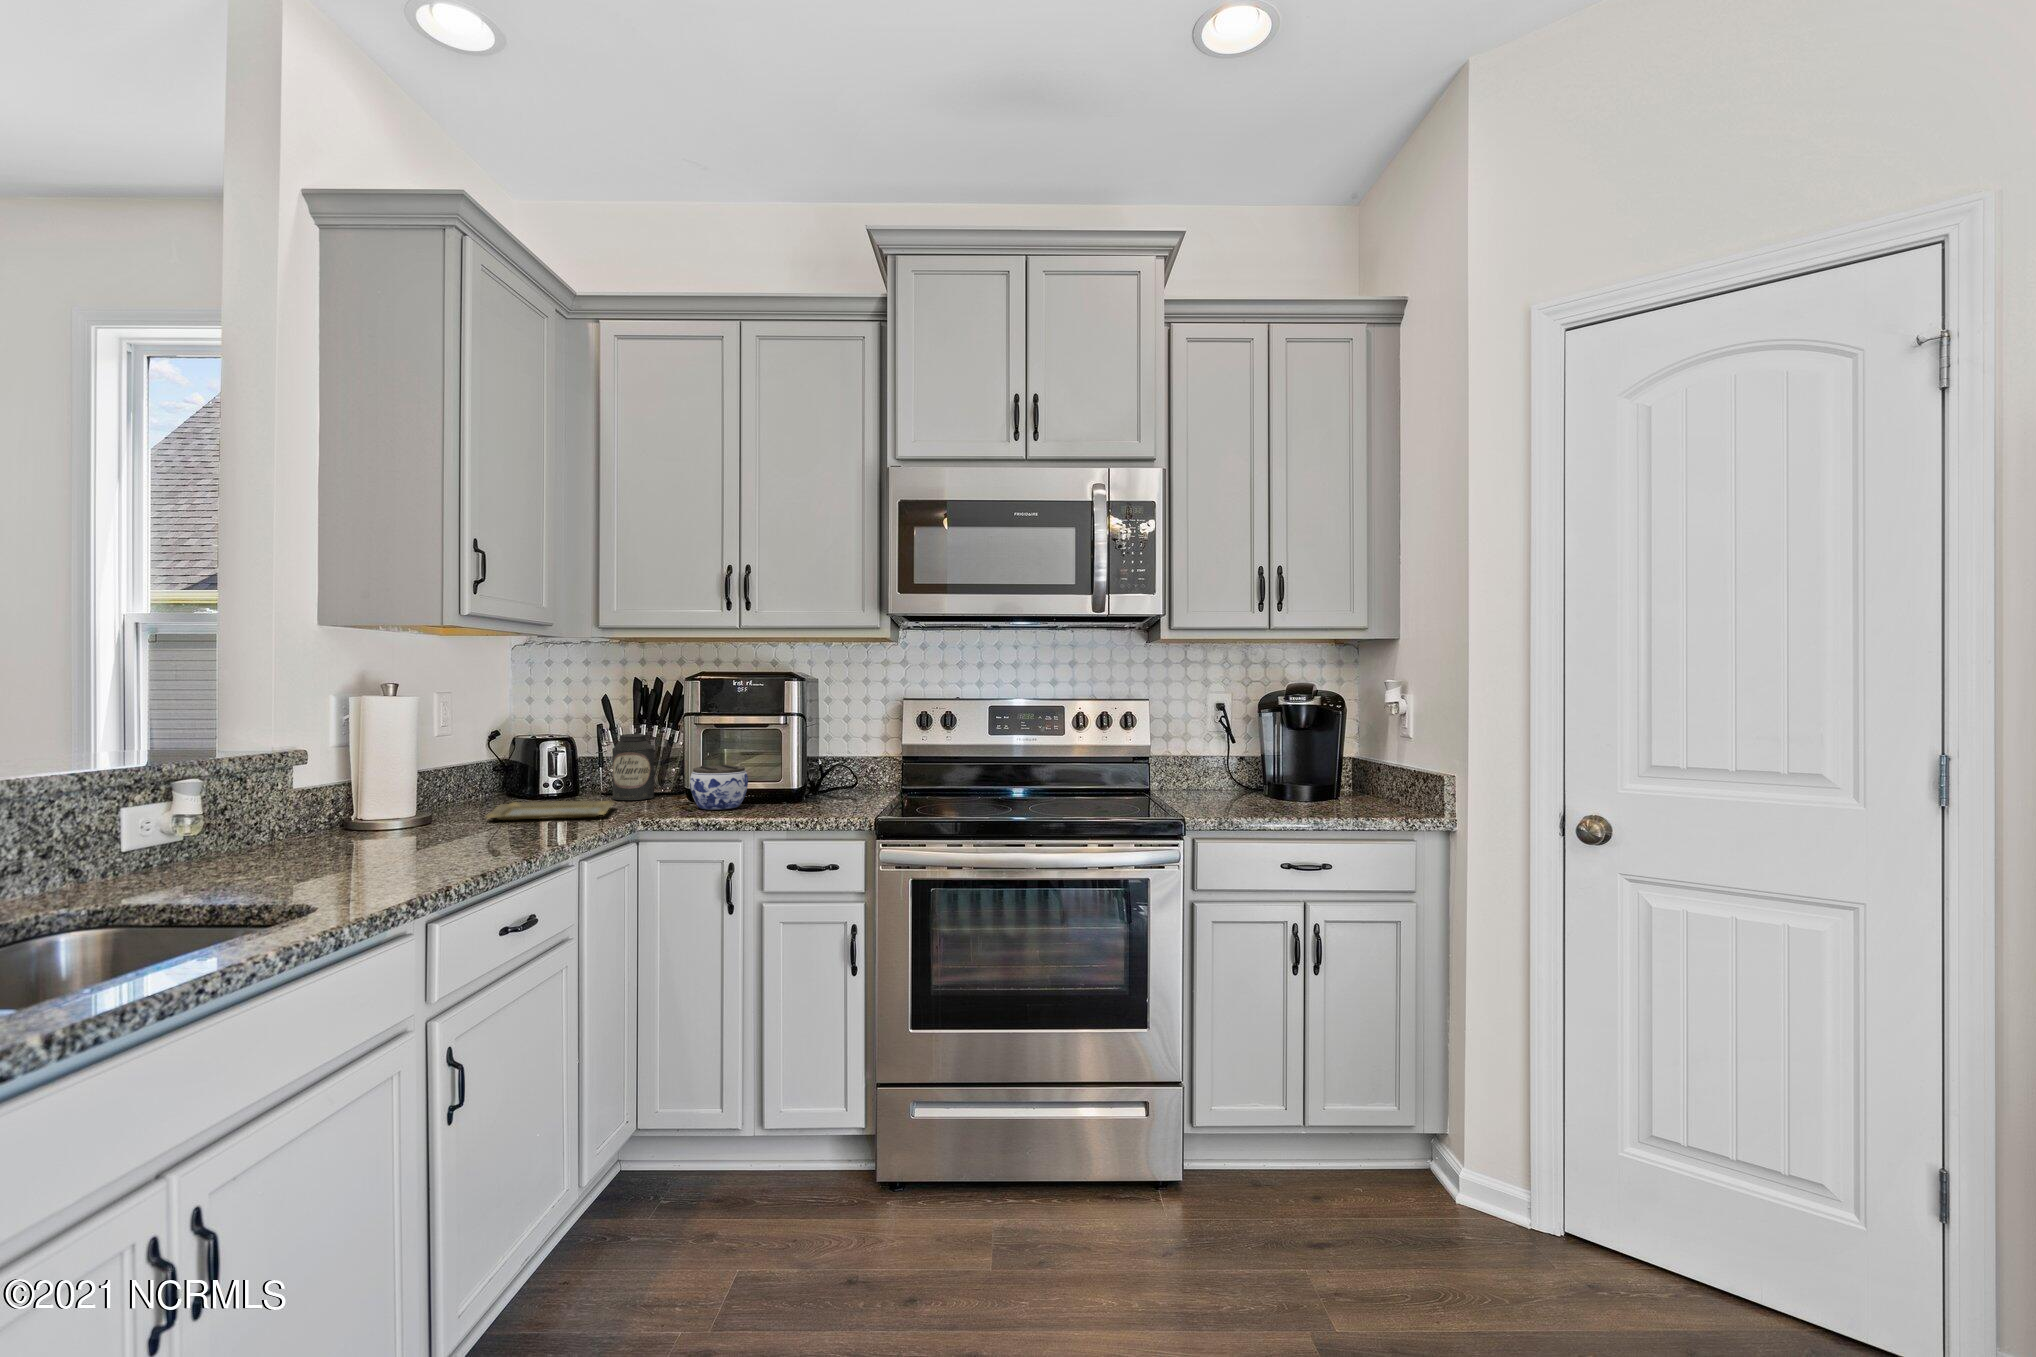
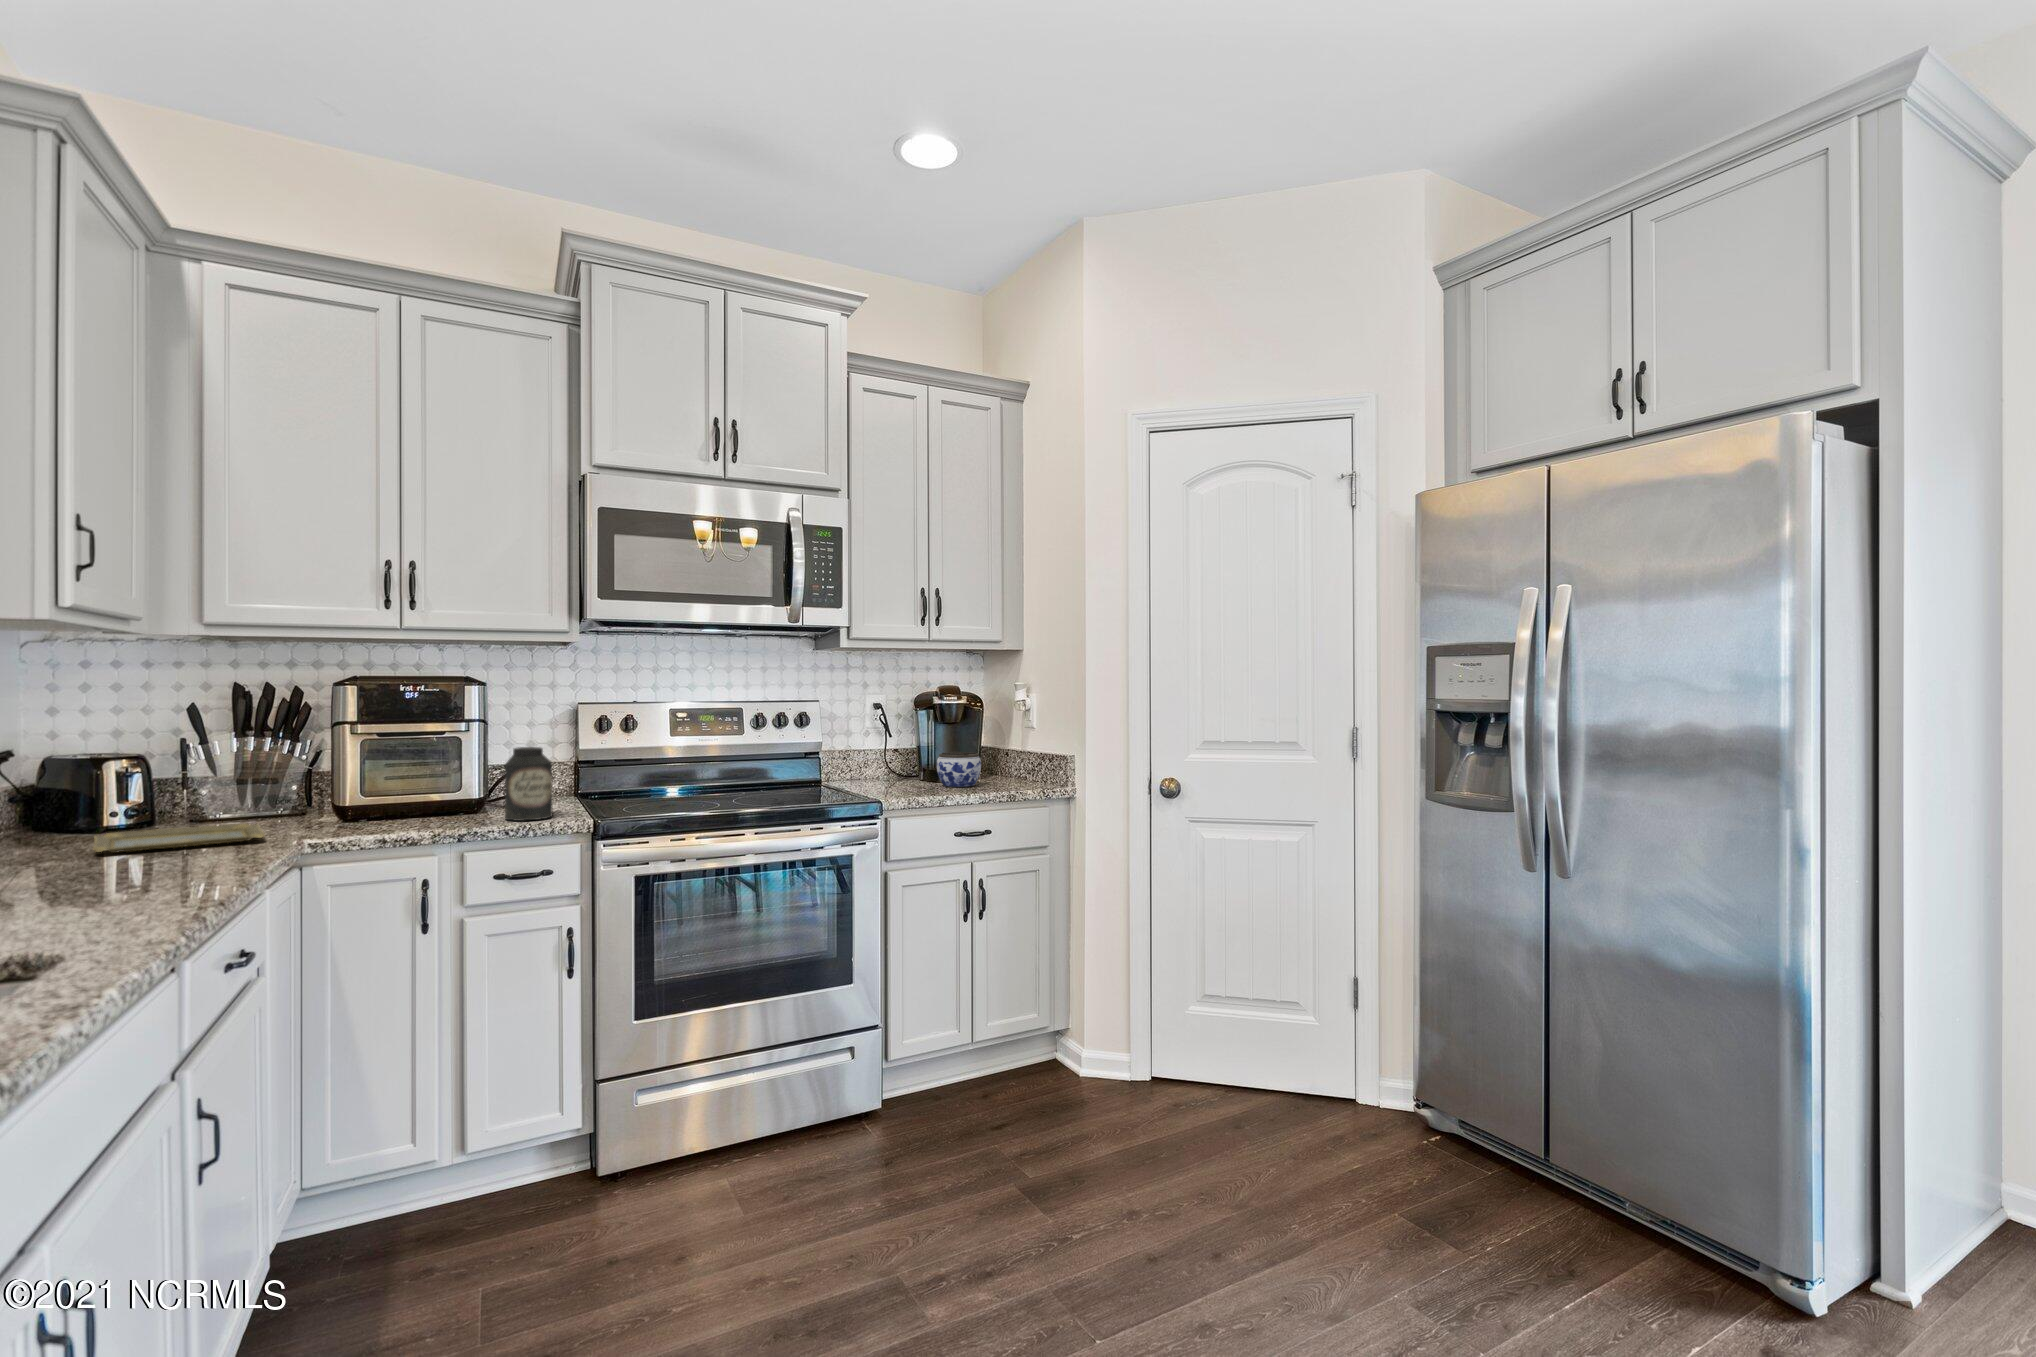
canister: present [612,734,654,800] -> present [505,747,553,821]
jar: present [690,764,748,810] -> present [937,752,981,787]

